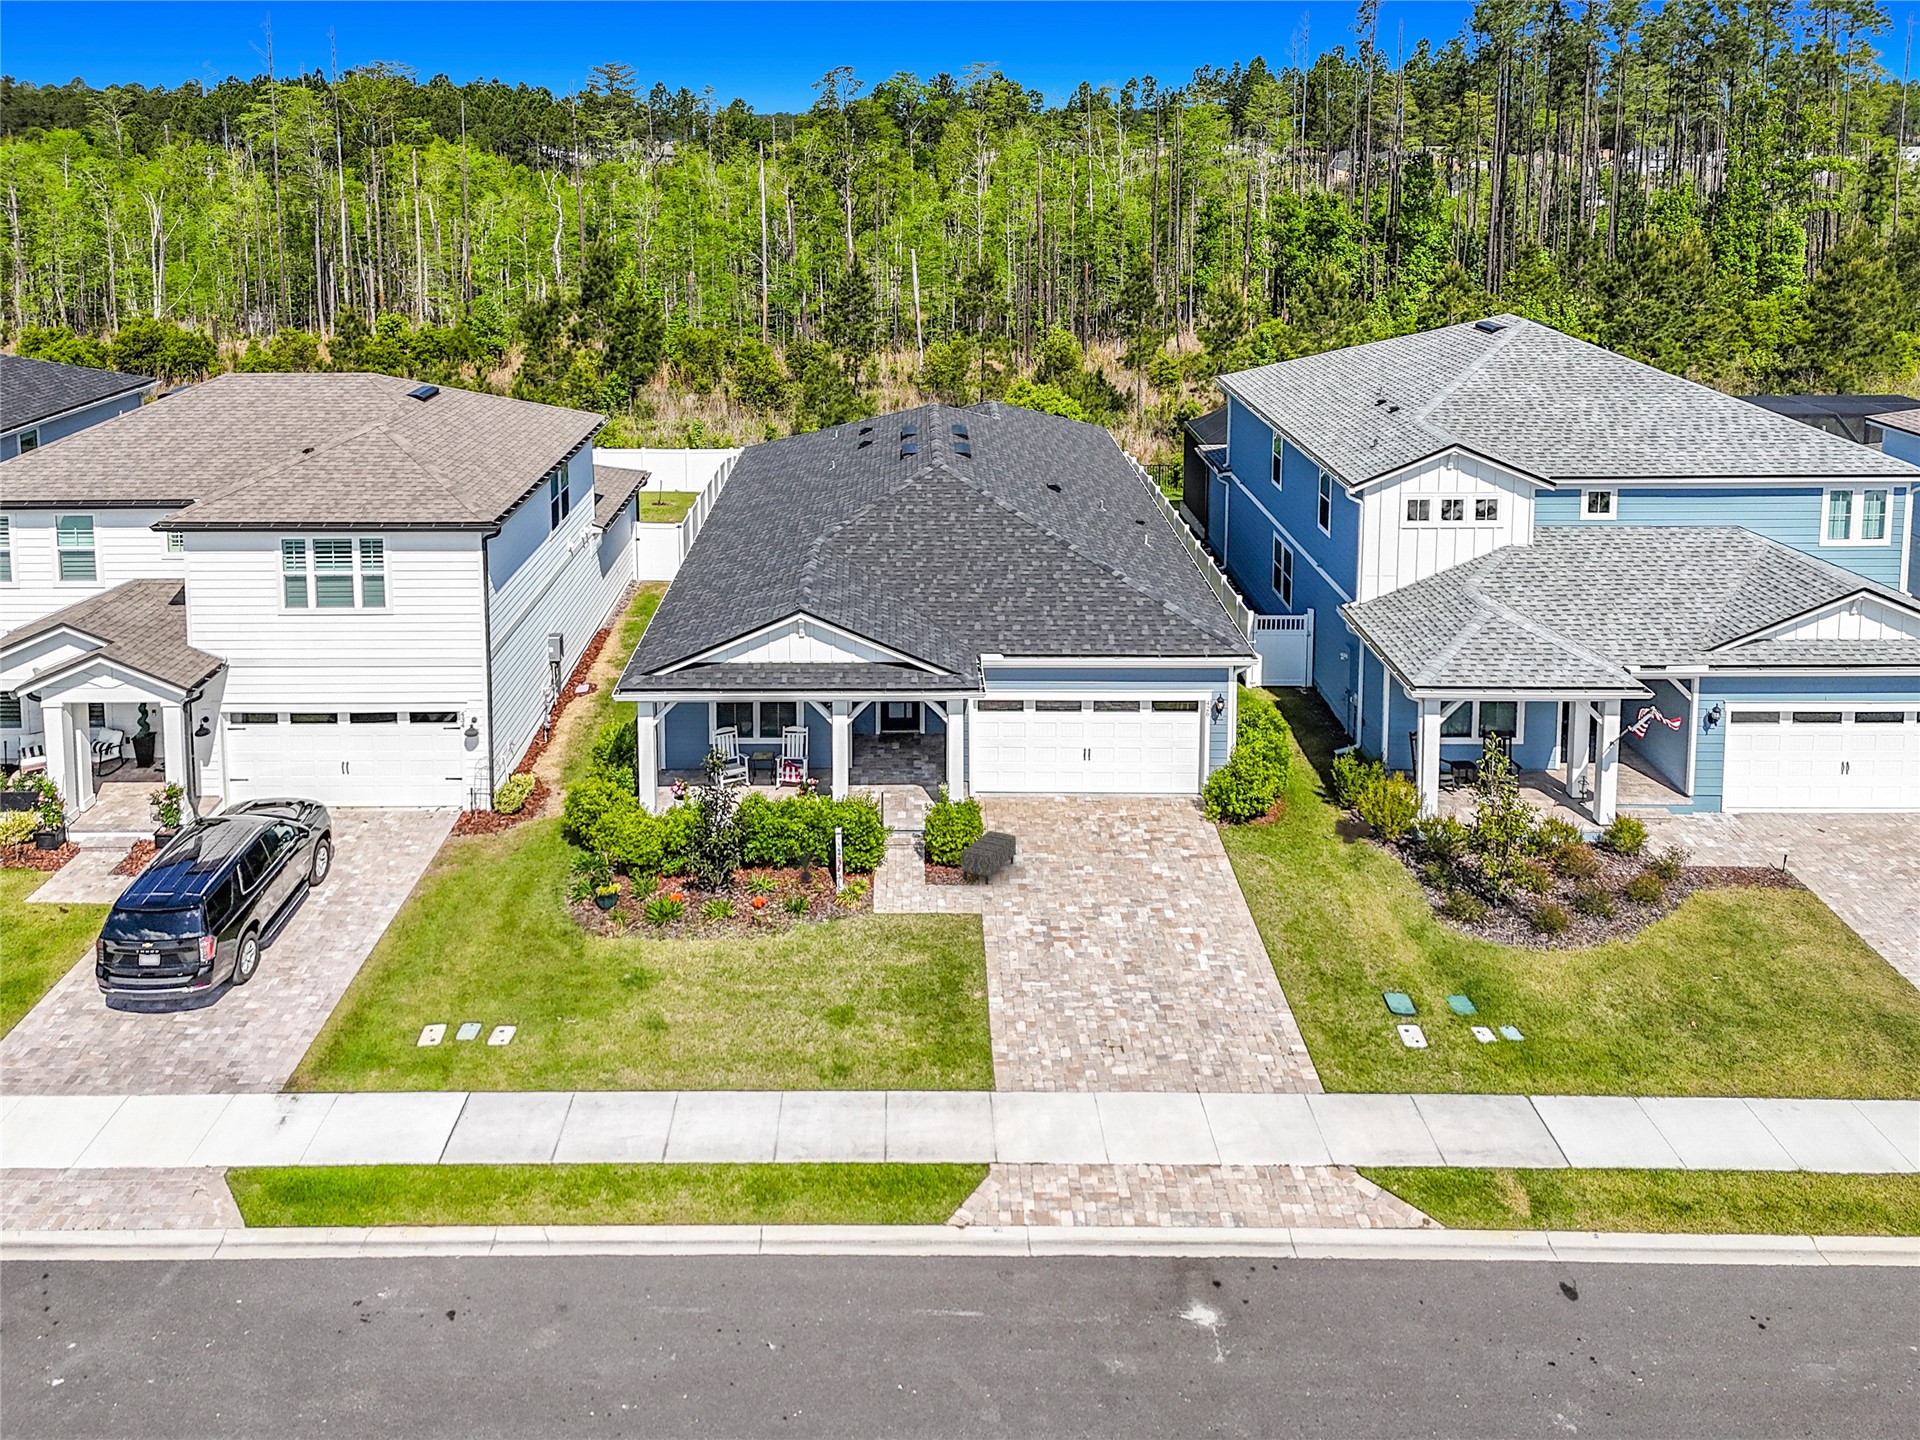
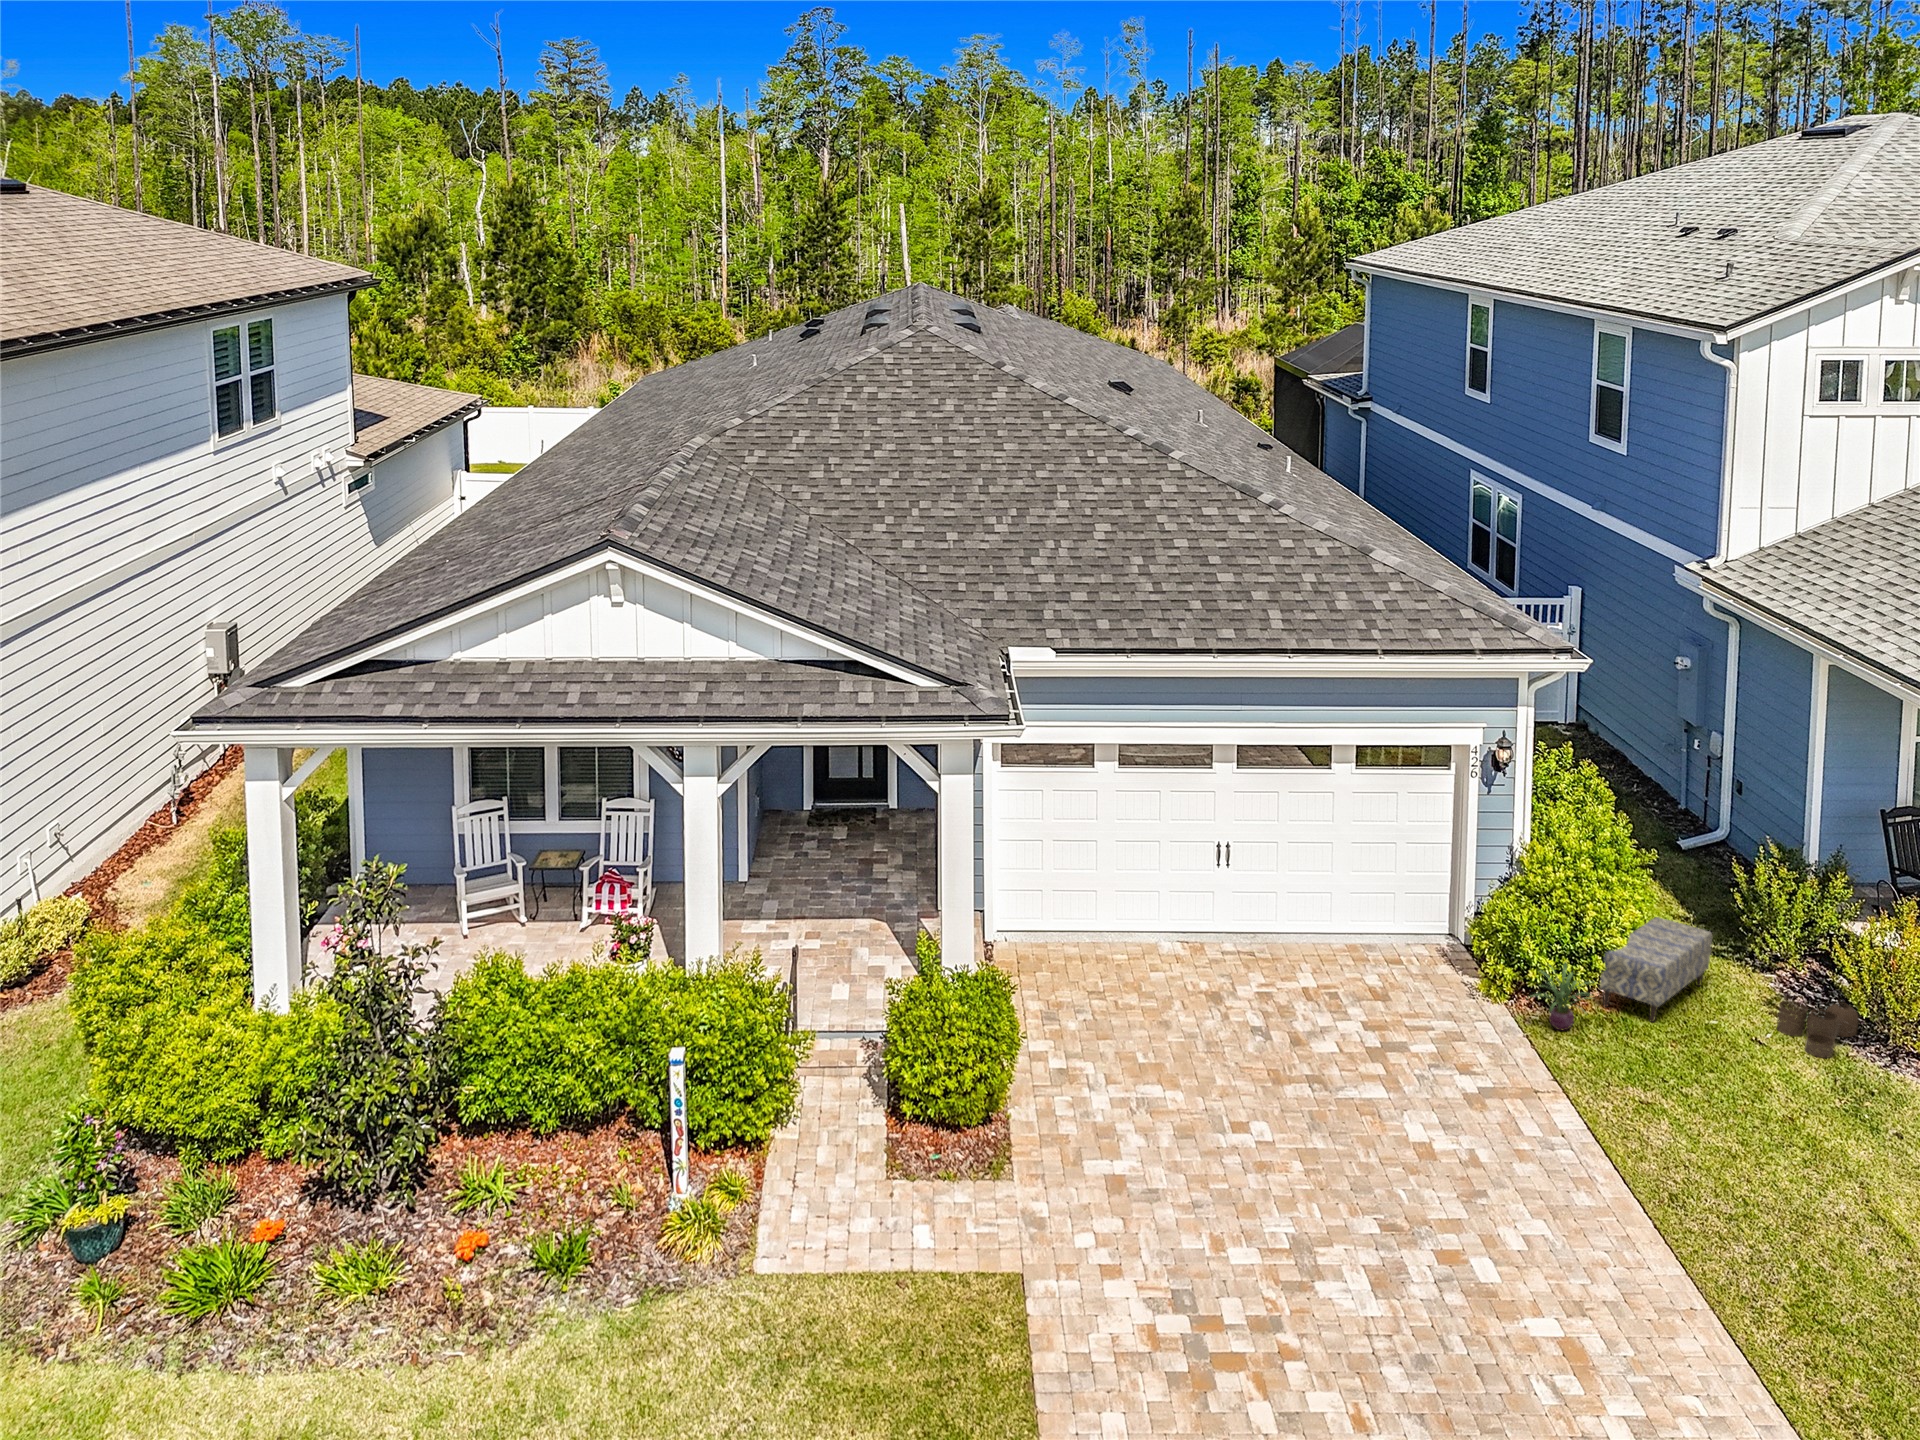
bench: present [961,831,1016,885] -> present [1600,917,1712,1022]
decorative plant: present [791,851,815,882] -> present [1535,962,1592,1030]

